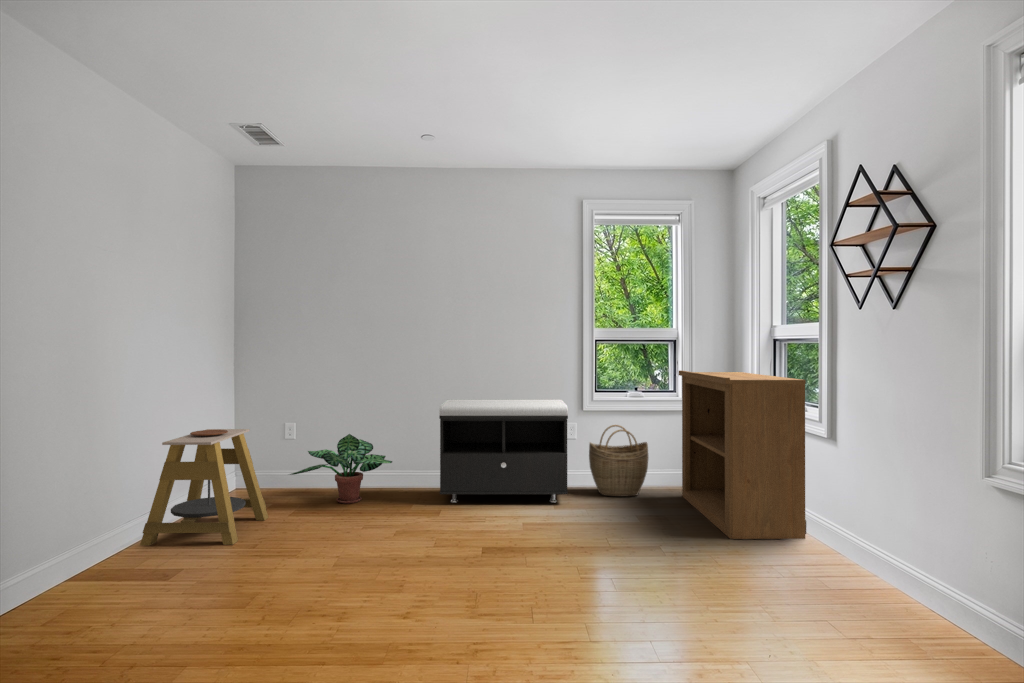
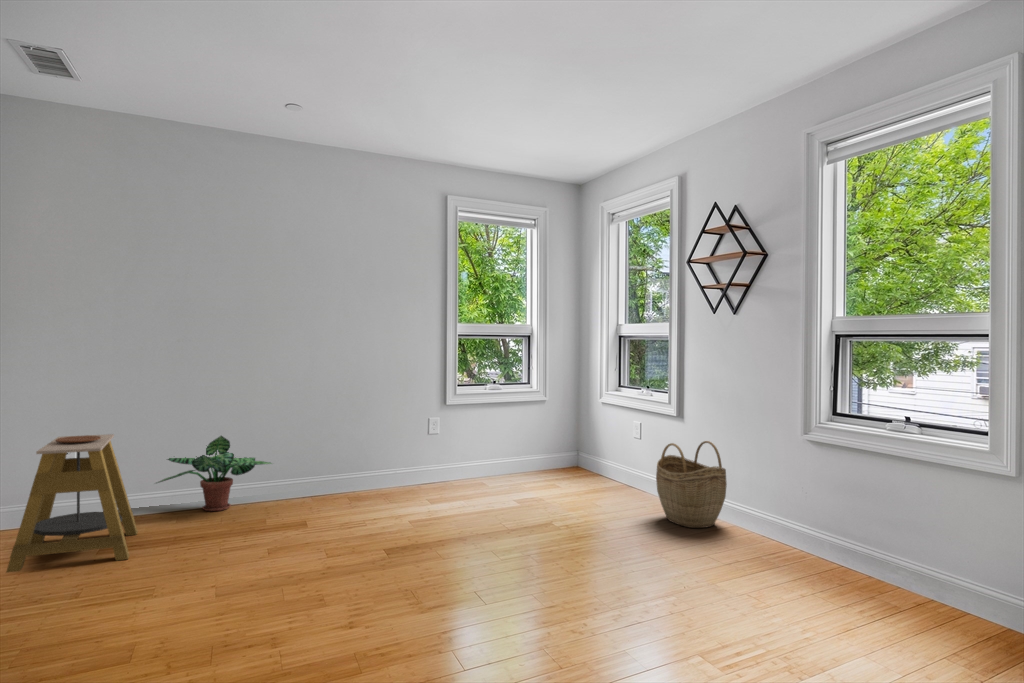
bookshelf: present [679,370,806,539] -> none [540,364,659,506]
storage bench: present [439,400,568,503] -> none [314,393,450,500]
woven basket: present [589,425,648,496] -> present [656,441,727,528]

